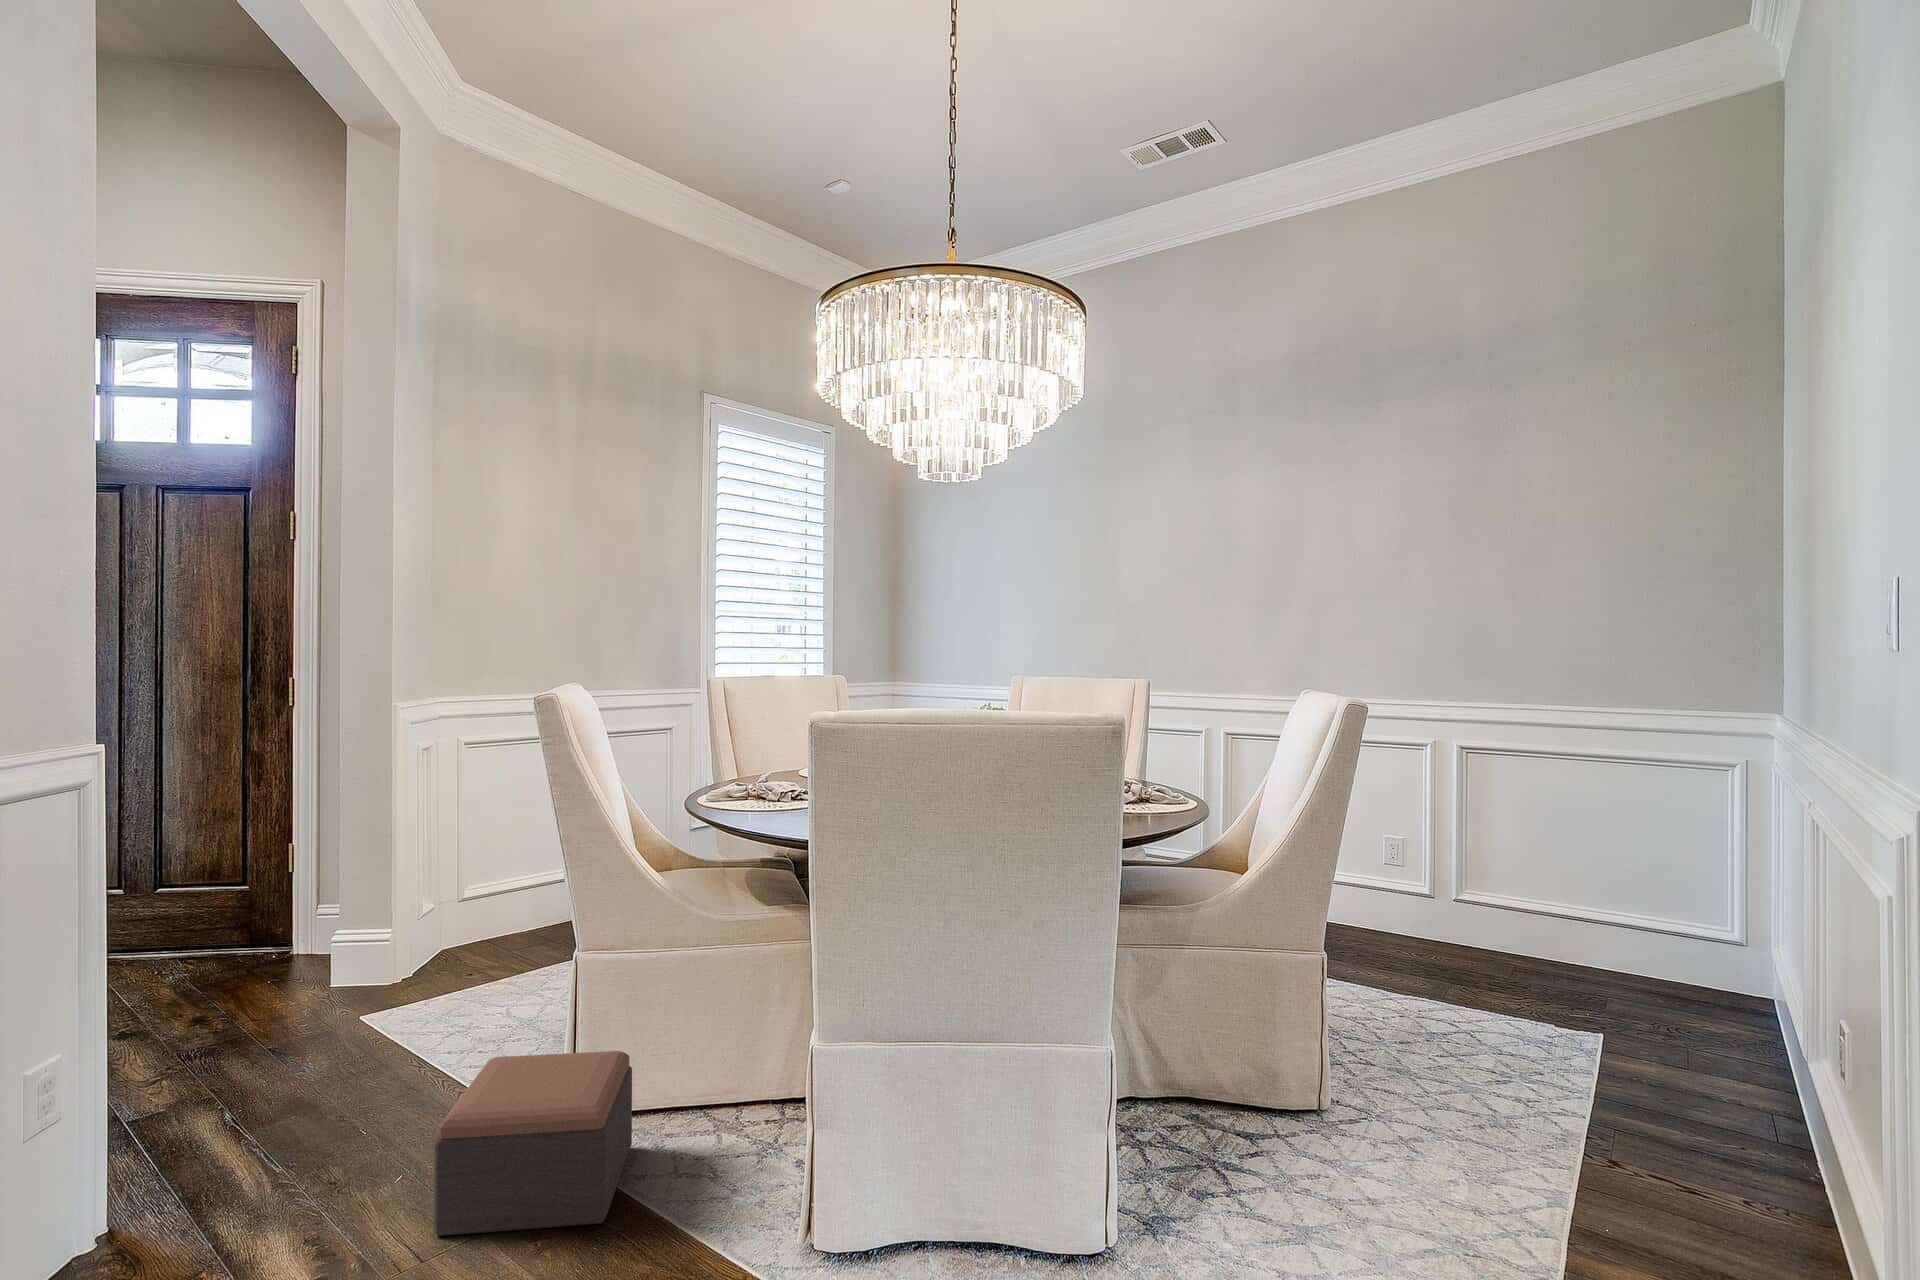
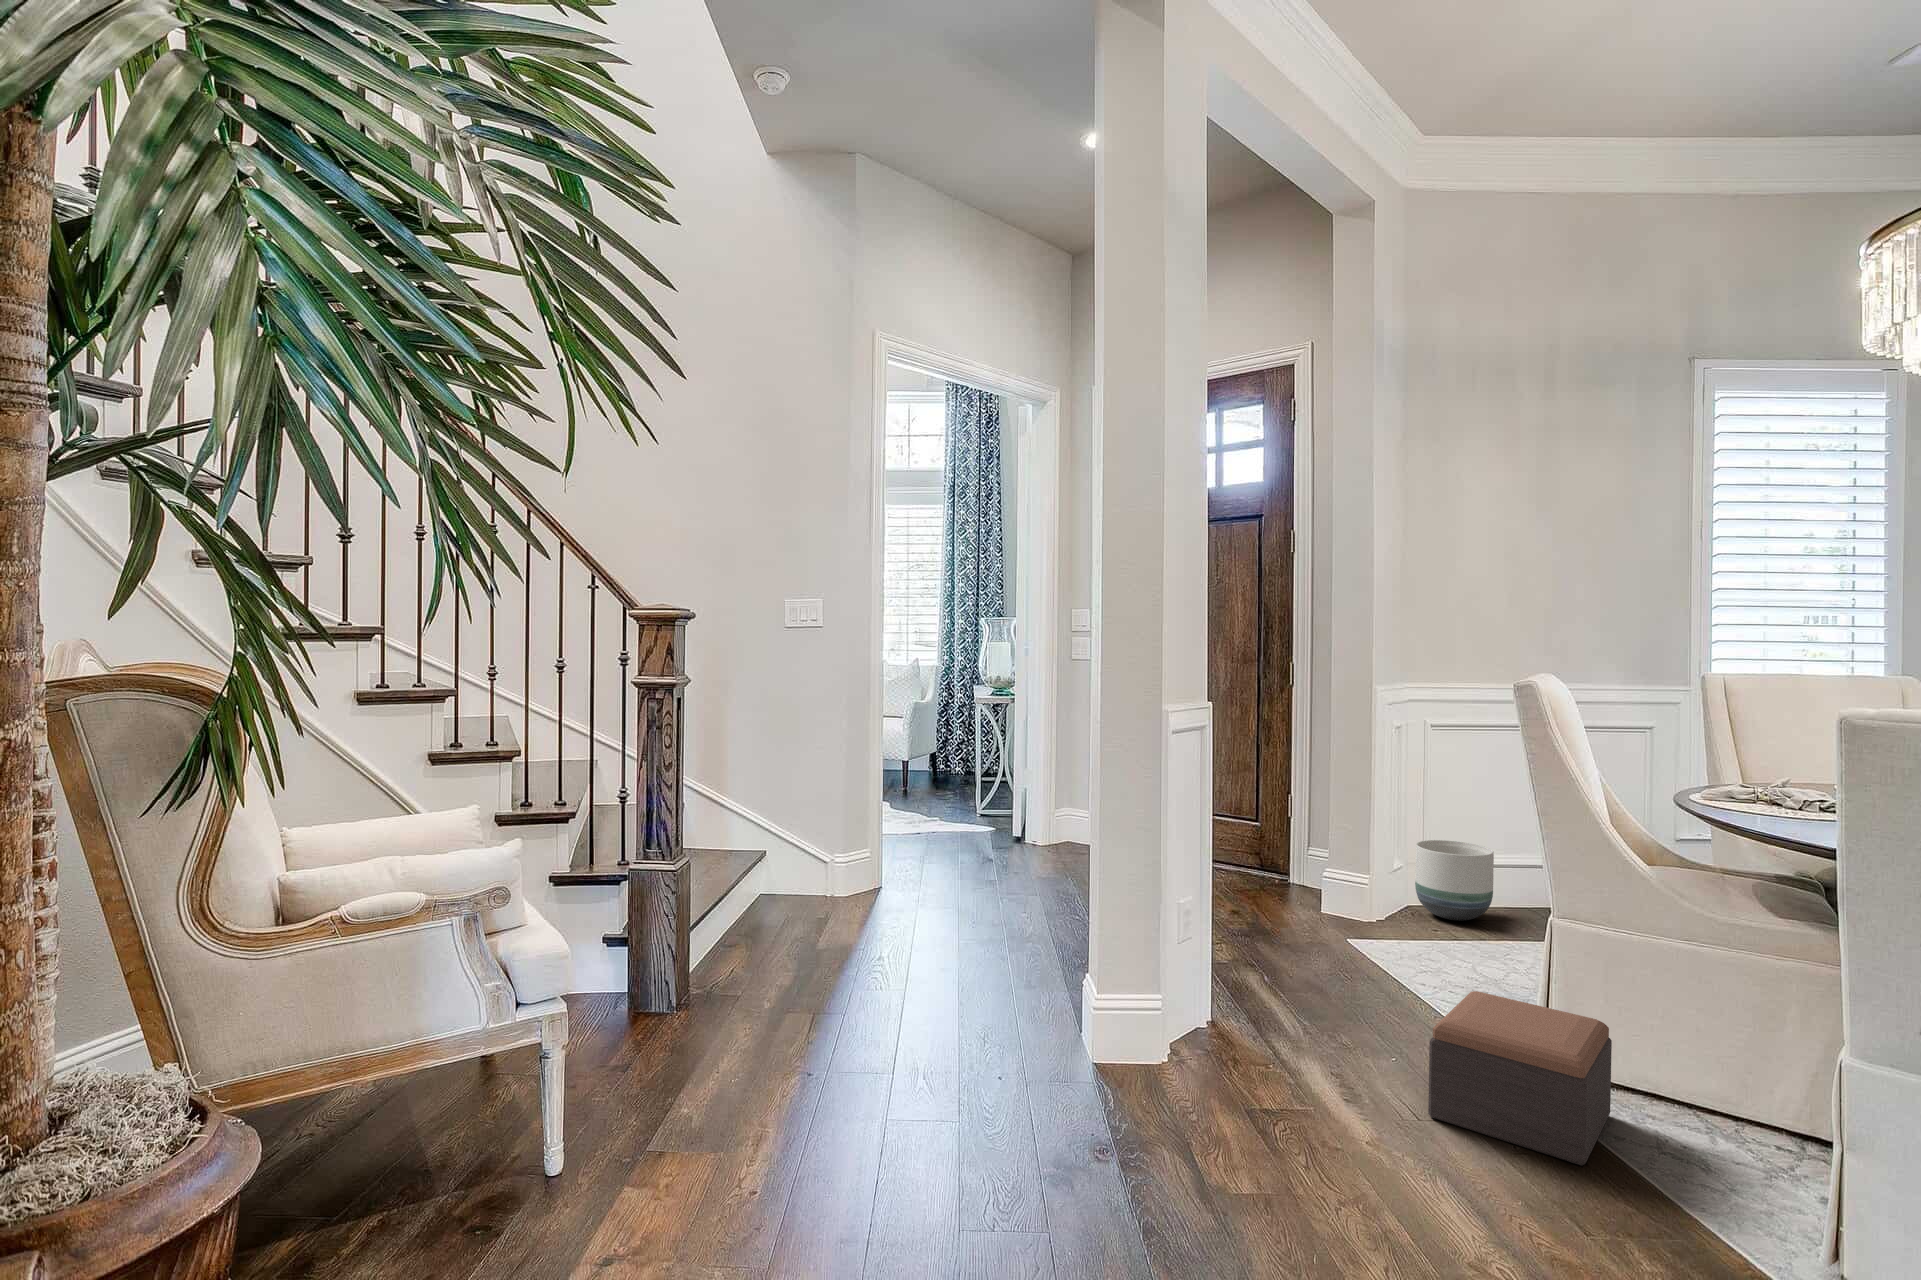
planter: none [445,869,530,959] -> present [1415,840,1494,921]

